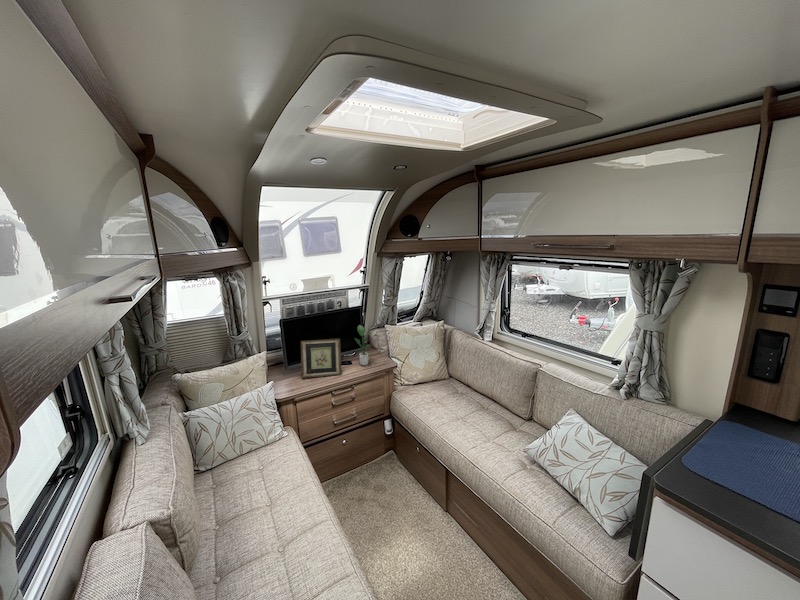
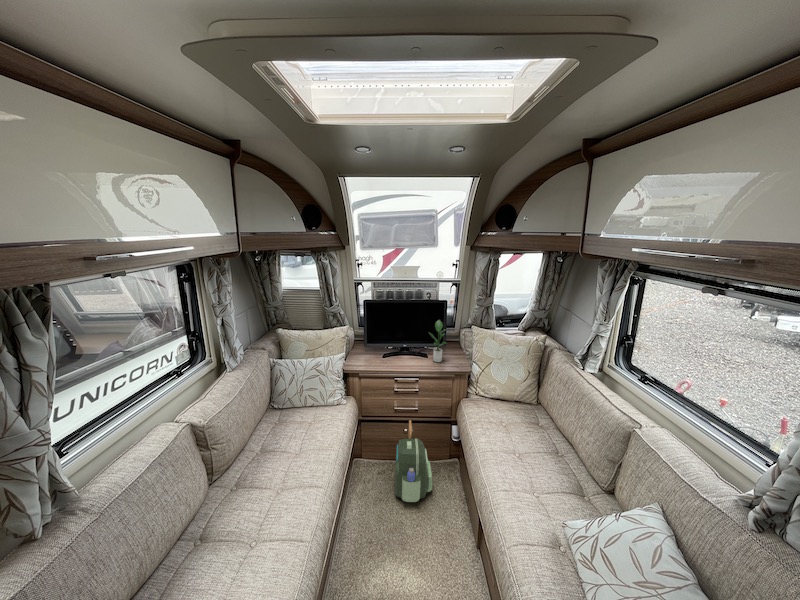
picture frame: present [301,339,342,378] -> none [376,324,414,365]
backpack: none [352,428,395,505] -> present [395,420,432,502]

